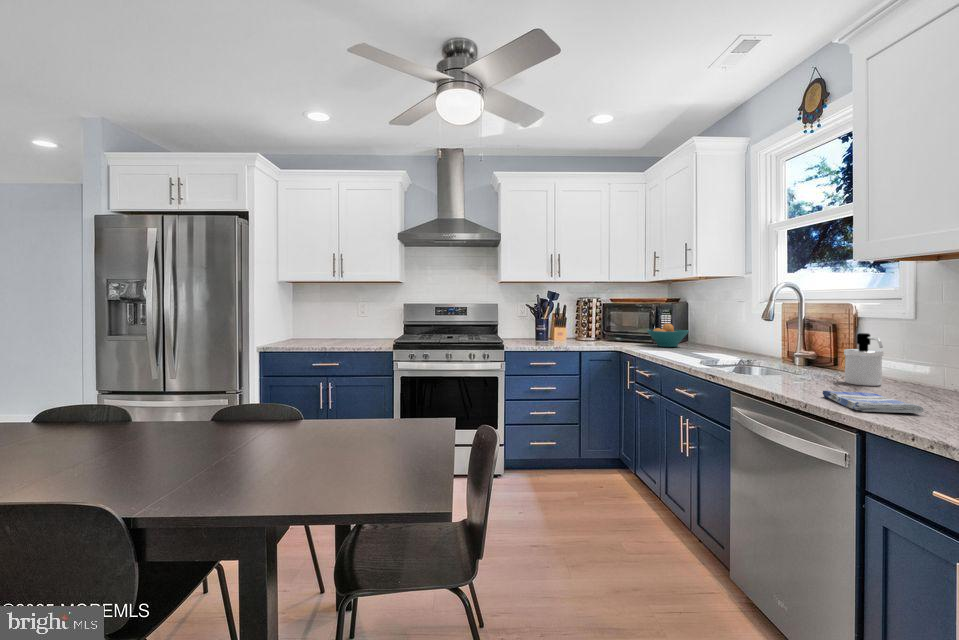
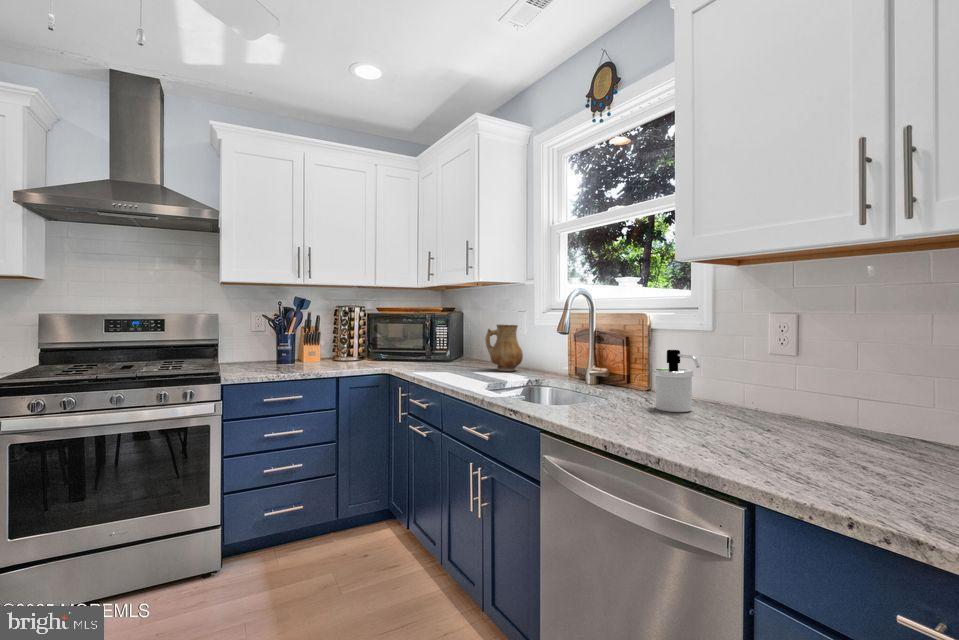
ceramic pitcher: none [703,313,739,353] -> present [485,325,523,371]
fruit bowl: present [647,323,689,347] -> none [420,338,469,366]
dish towel: present [823,391,924,413] -> none [664,430,792,467]

